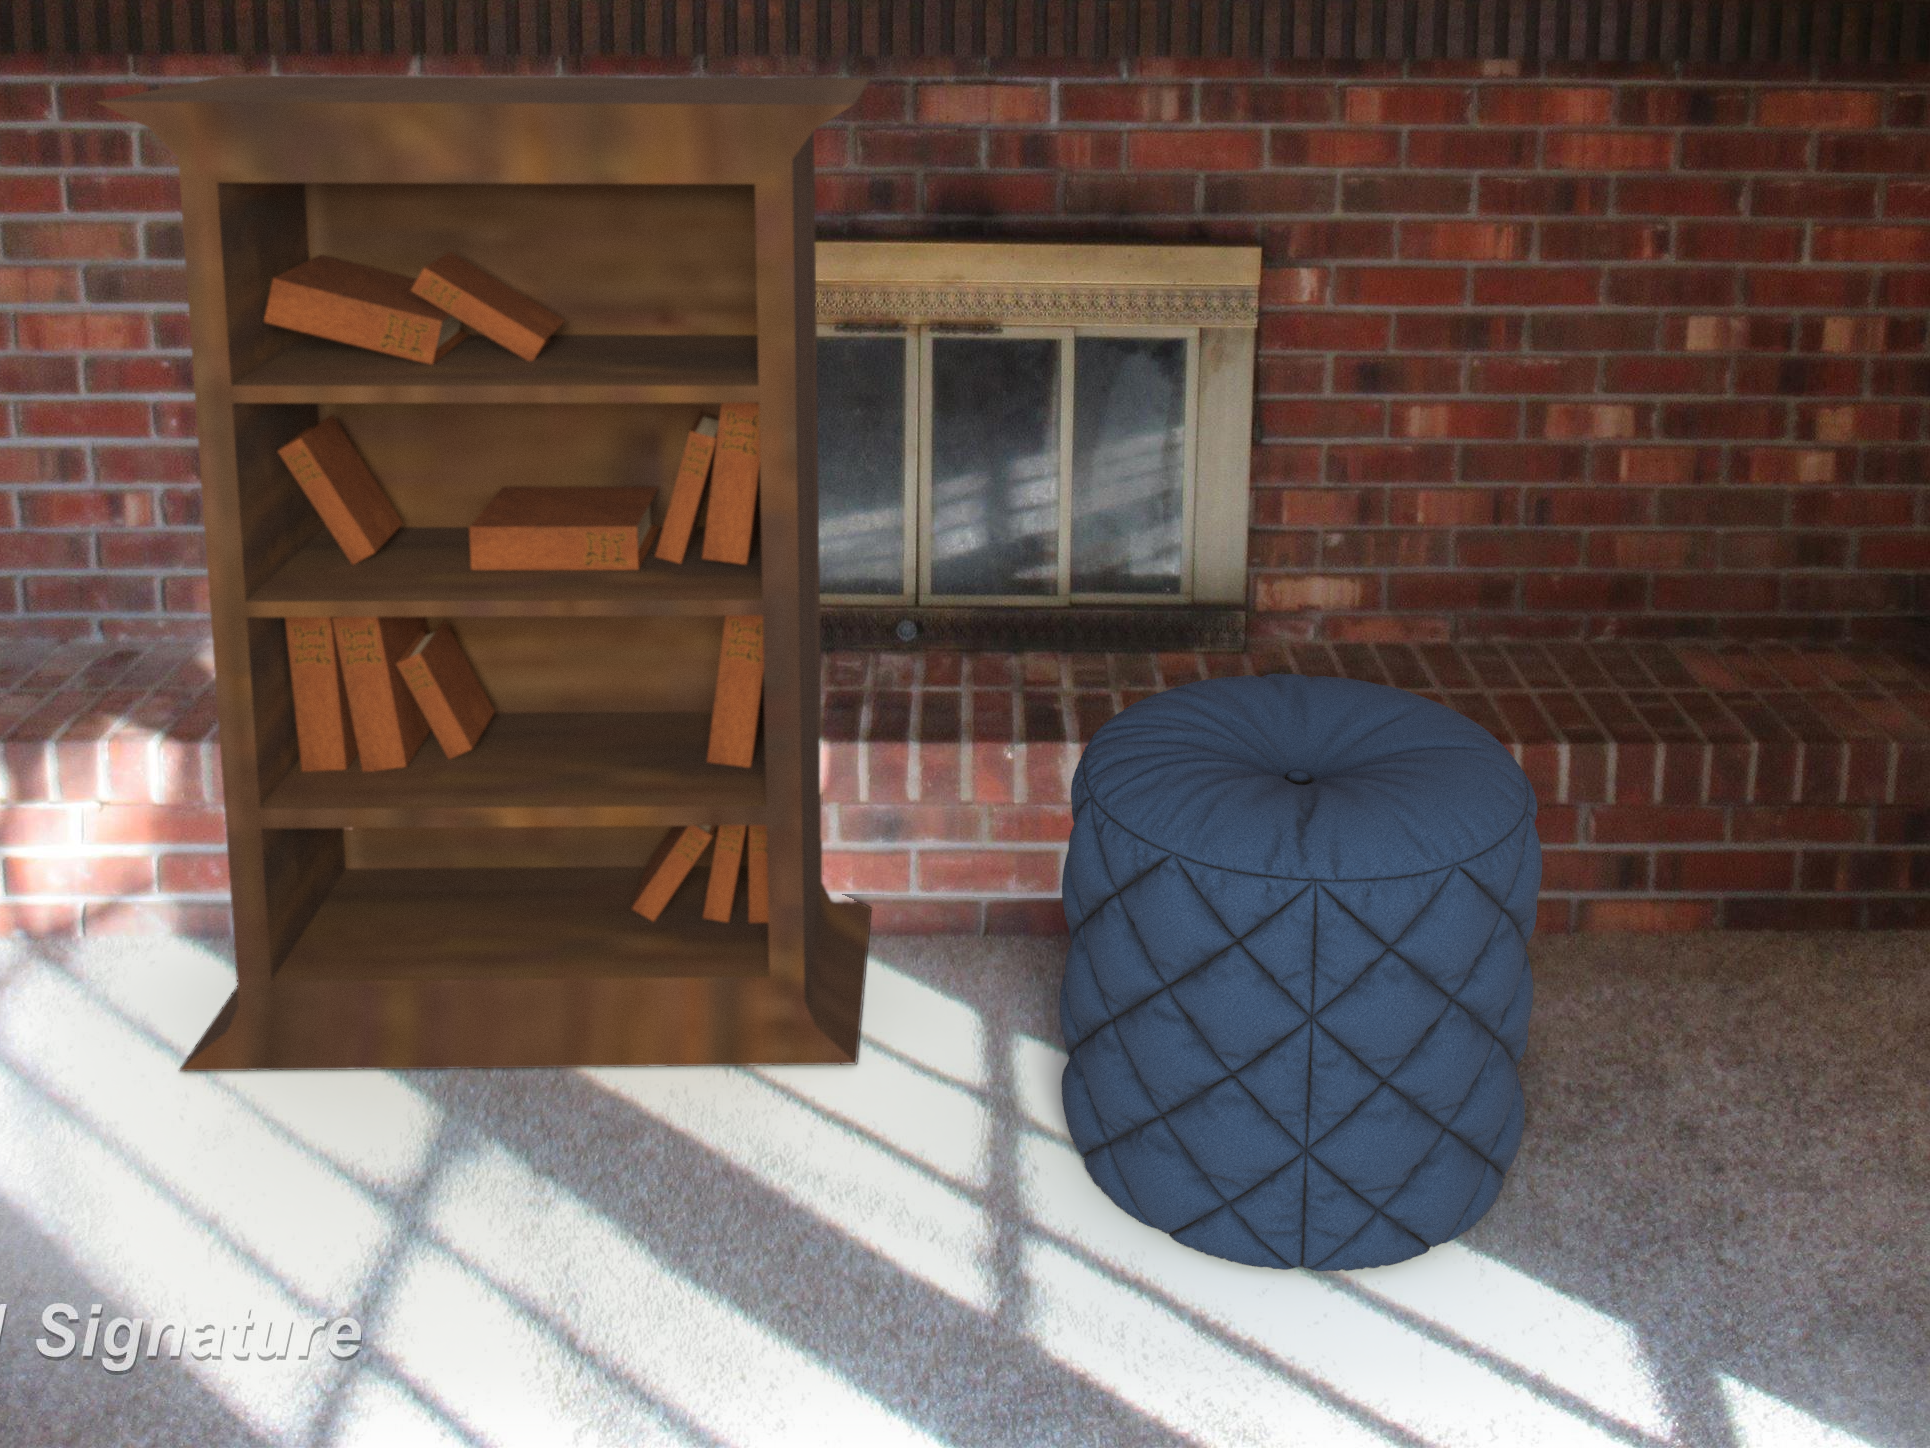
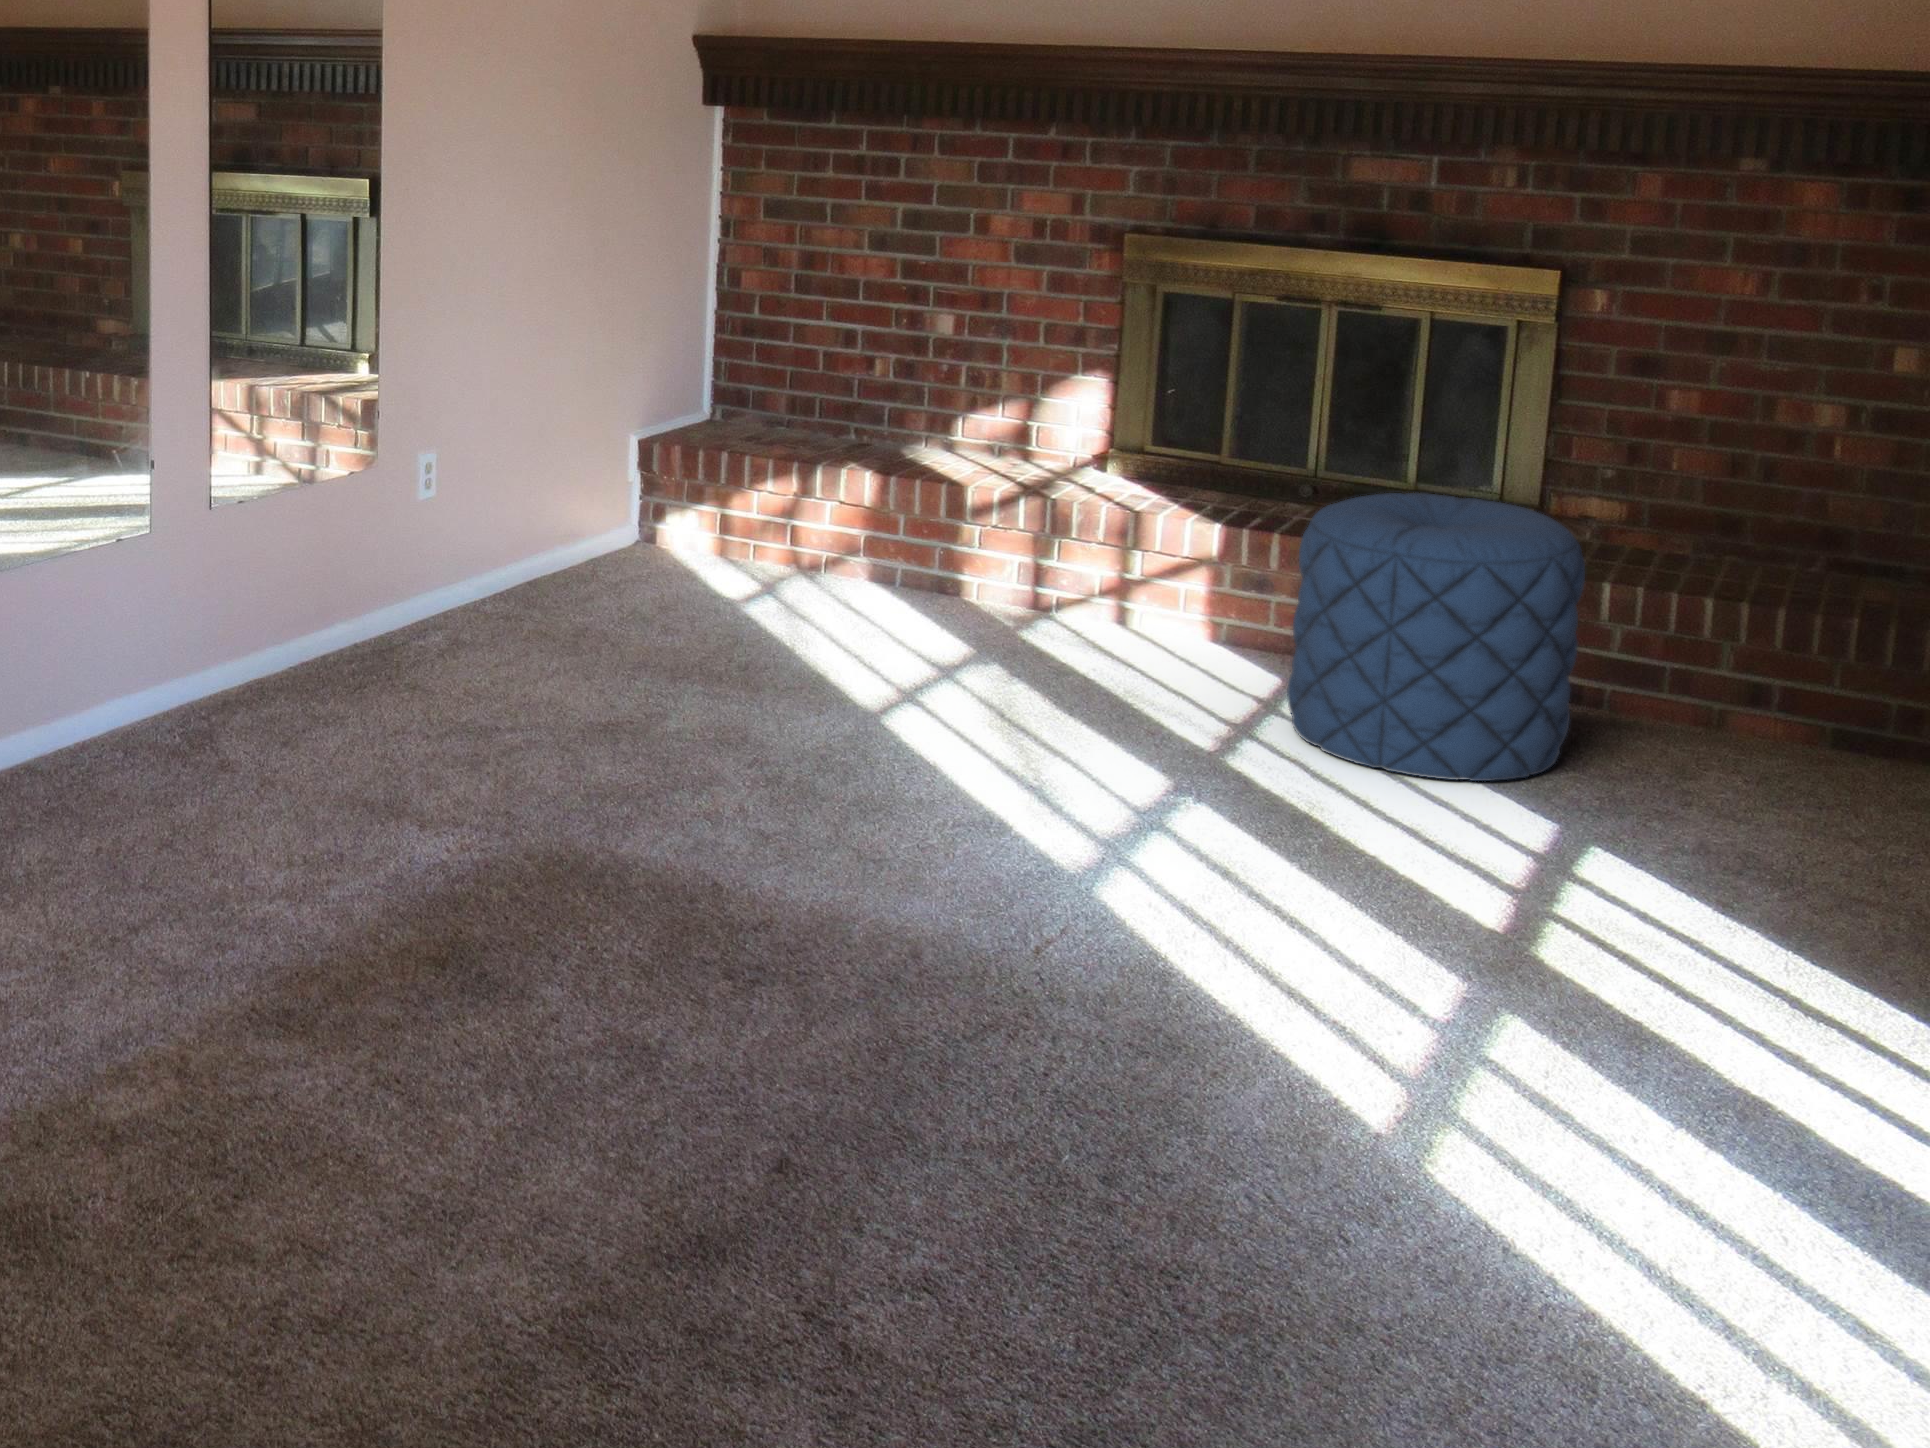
bookcase: present [97,76,871,1071] -> none [860,130,1291,679]

